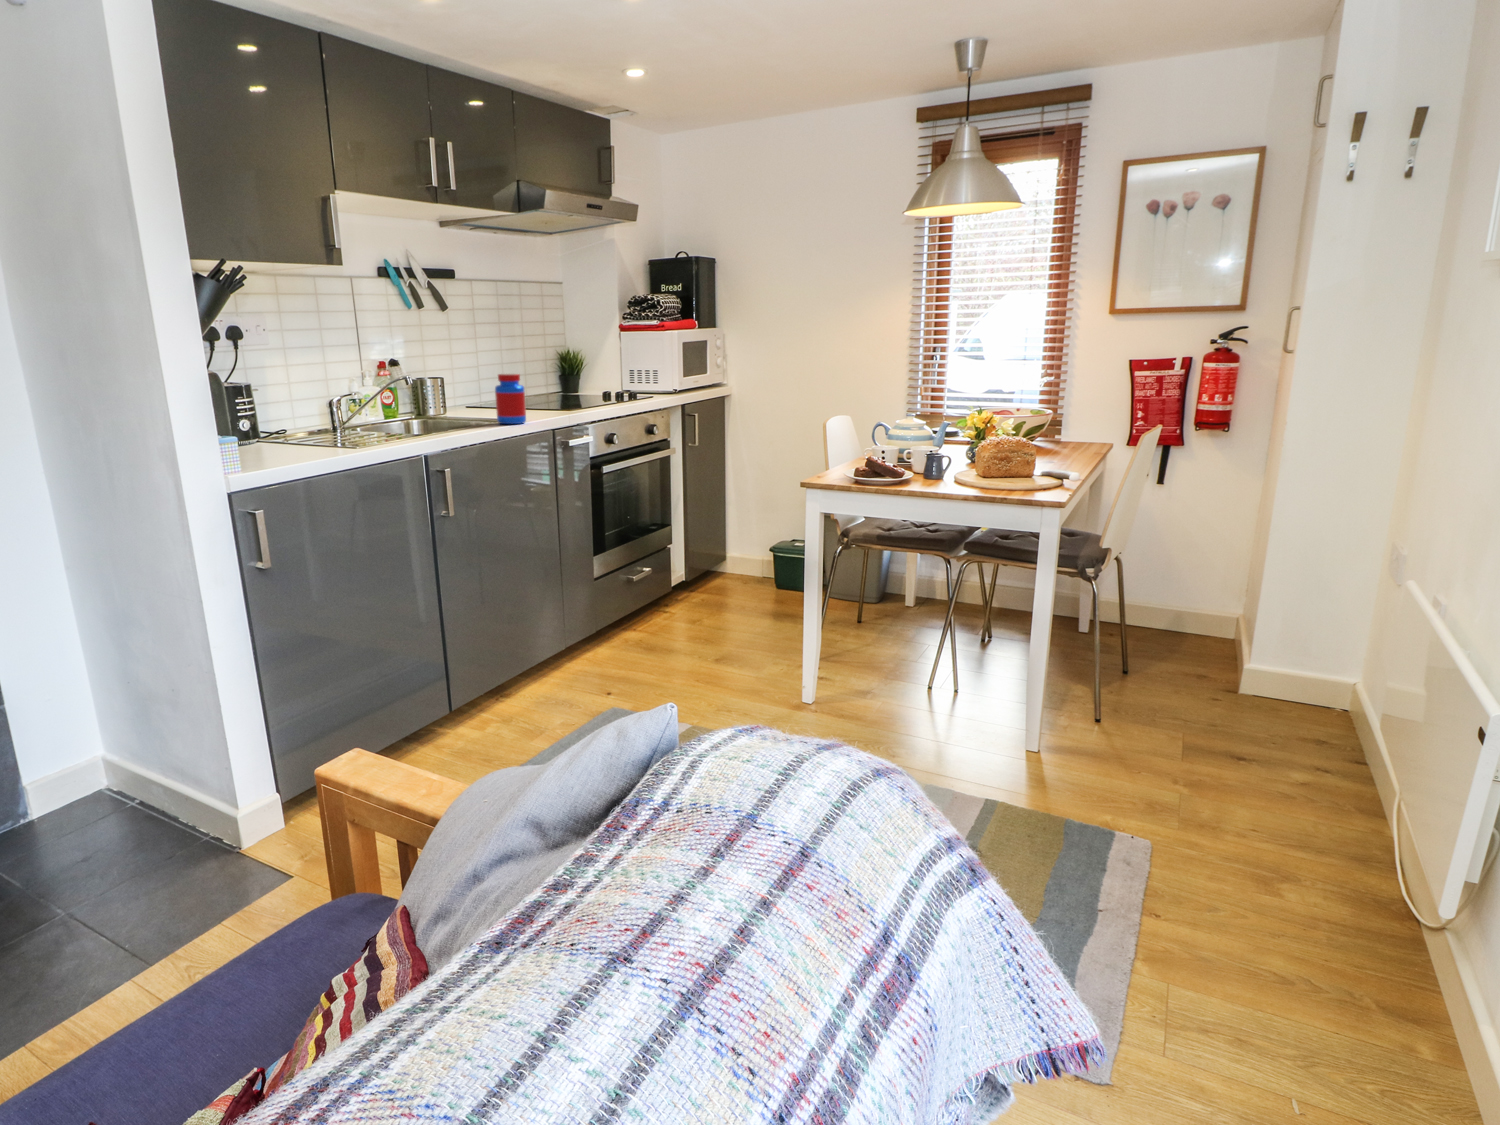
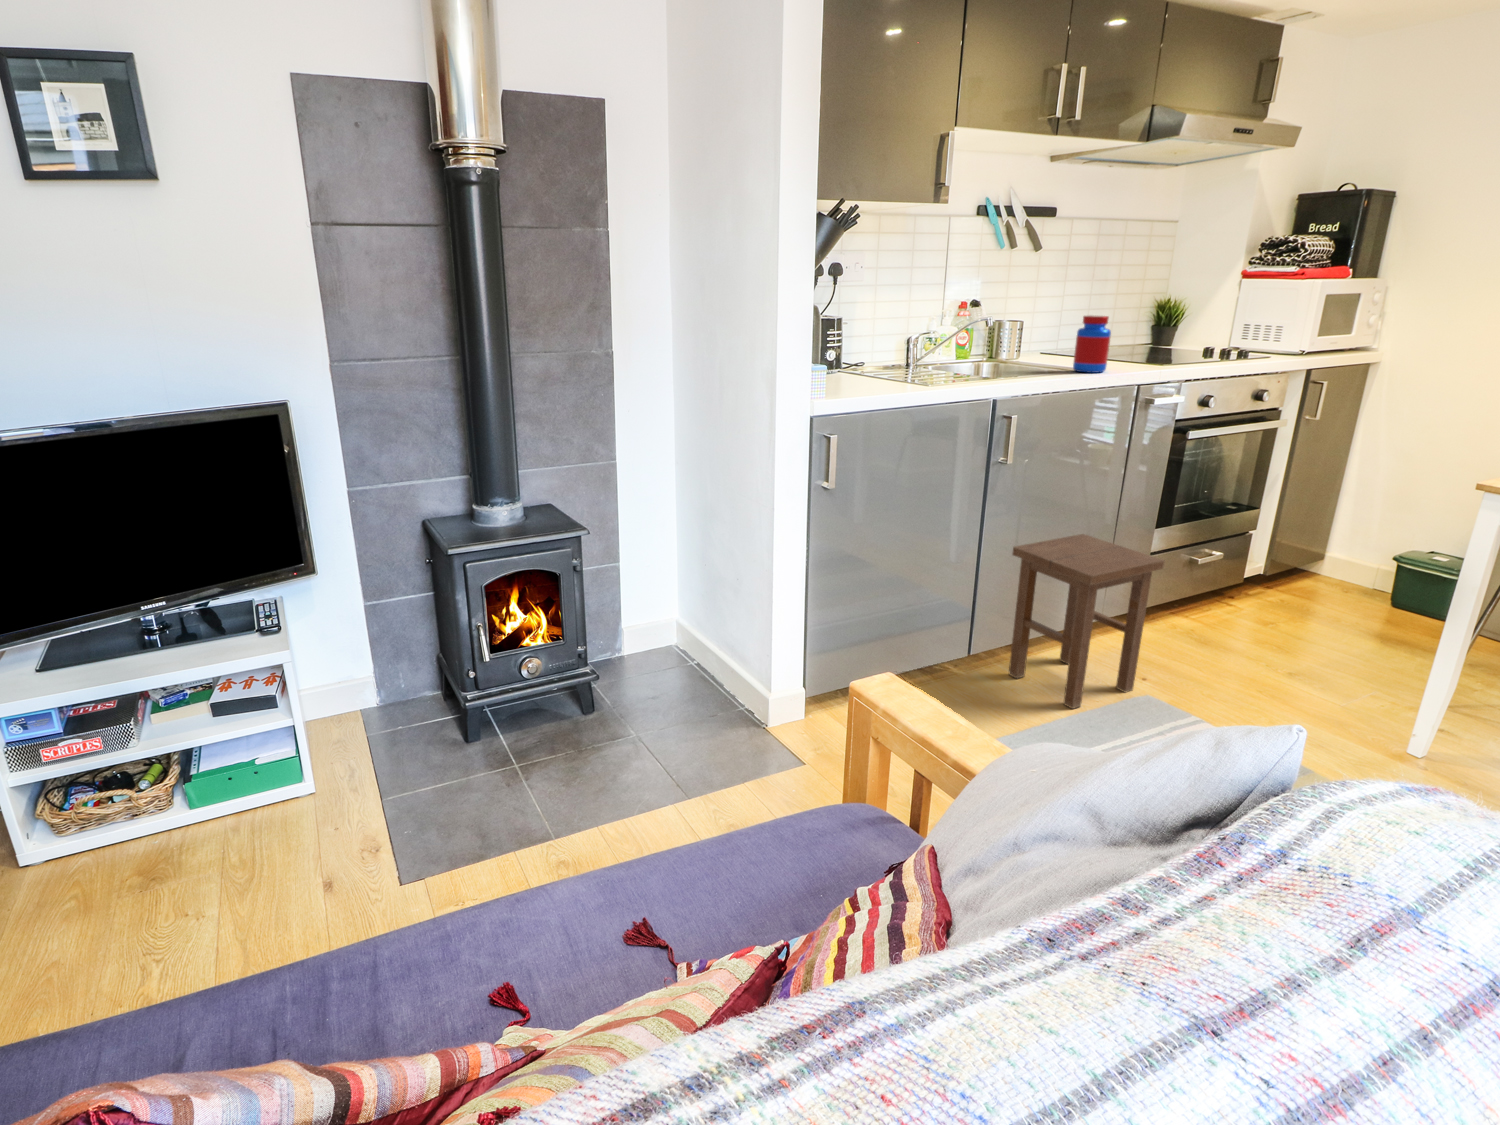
stool: none [472,567,603,724] -> present [1009,534,1164,709]

